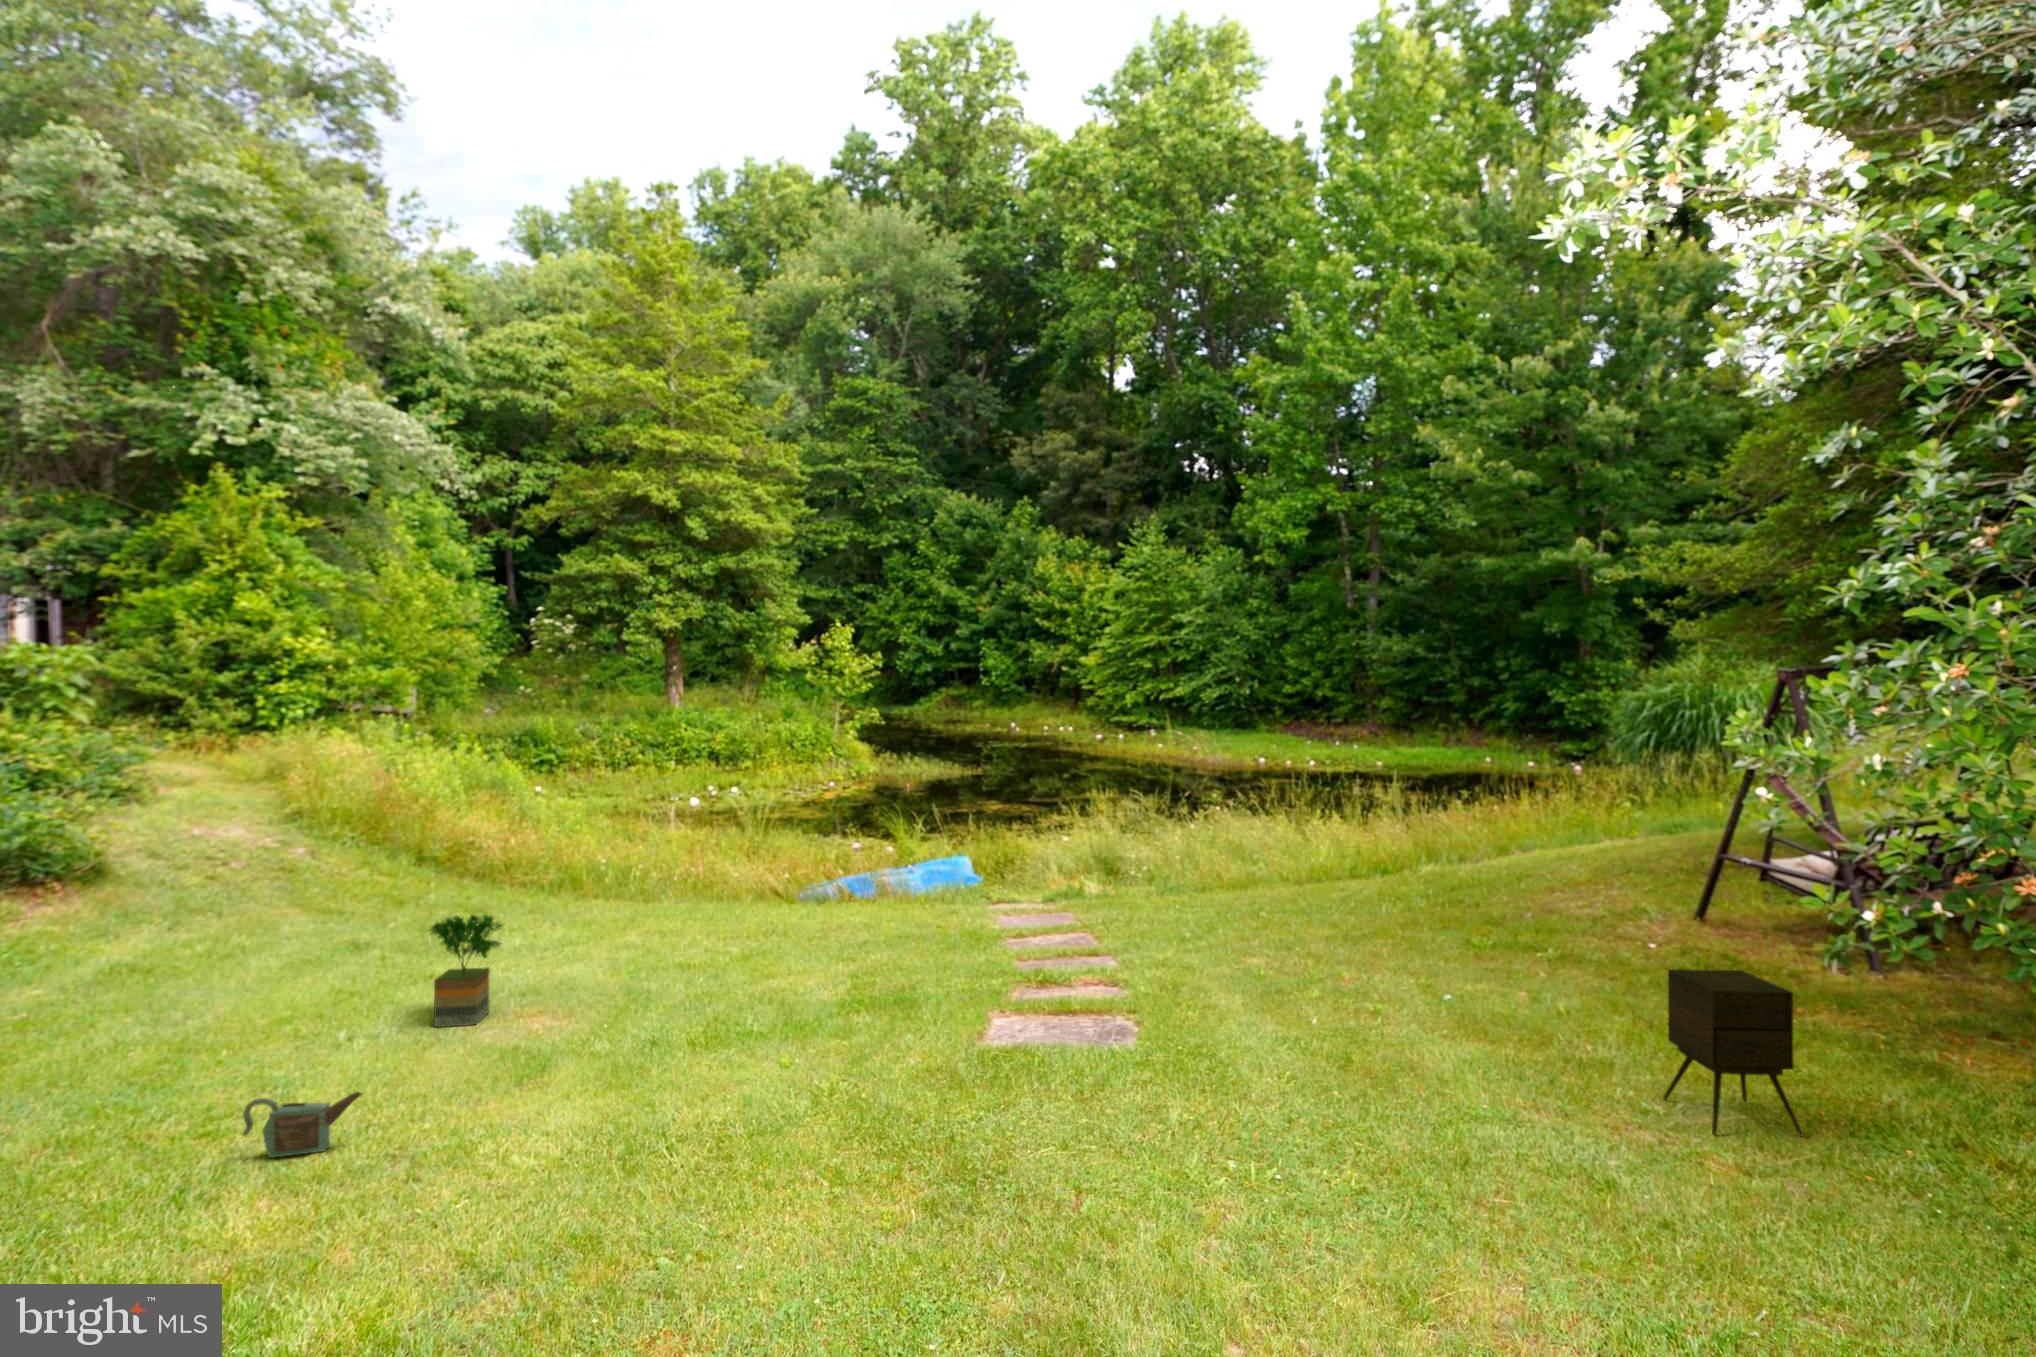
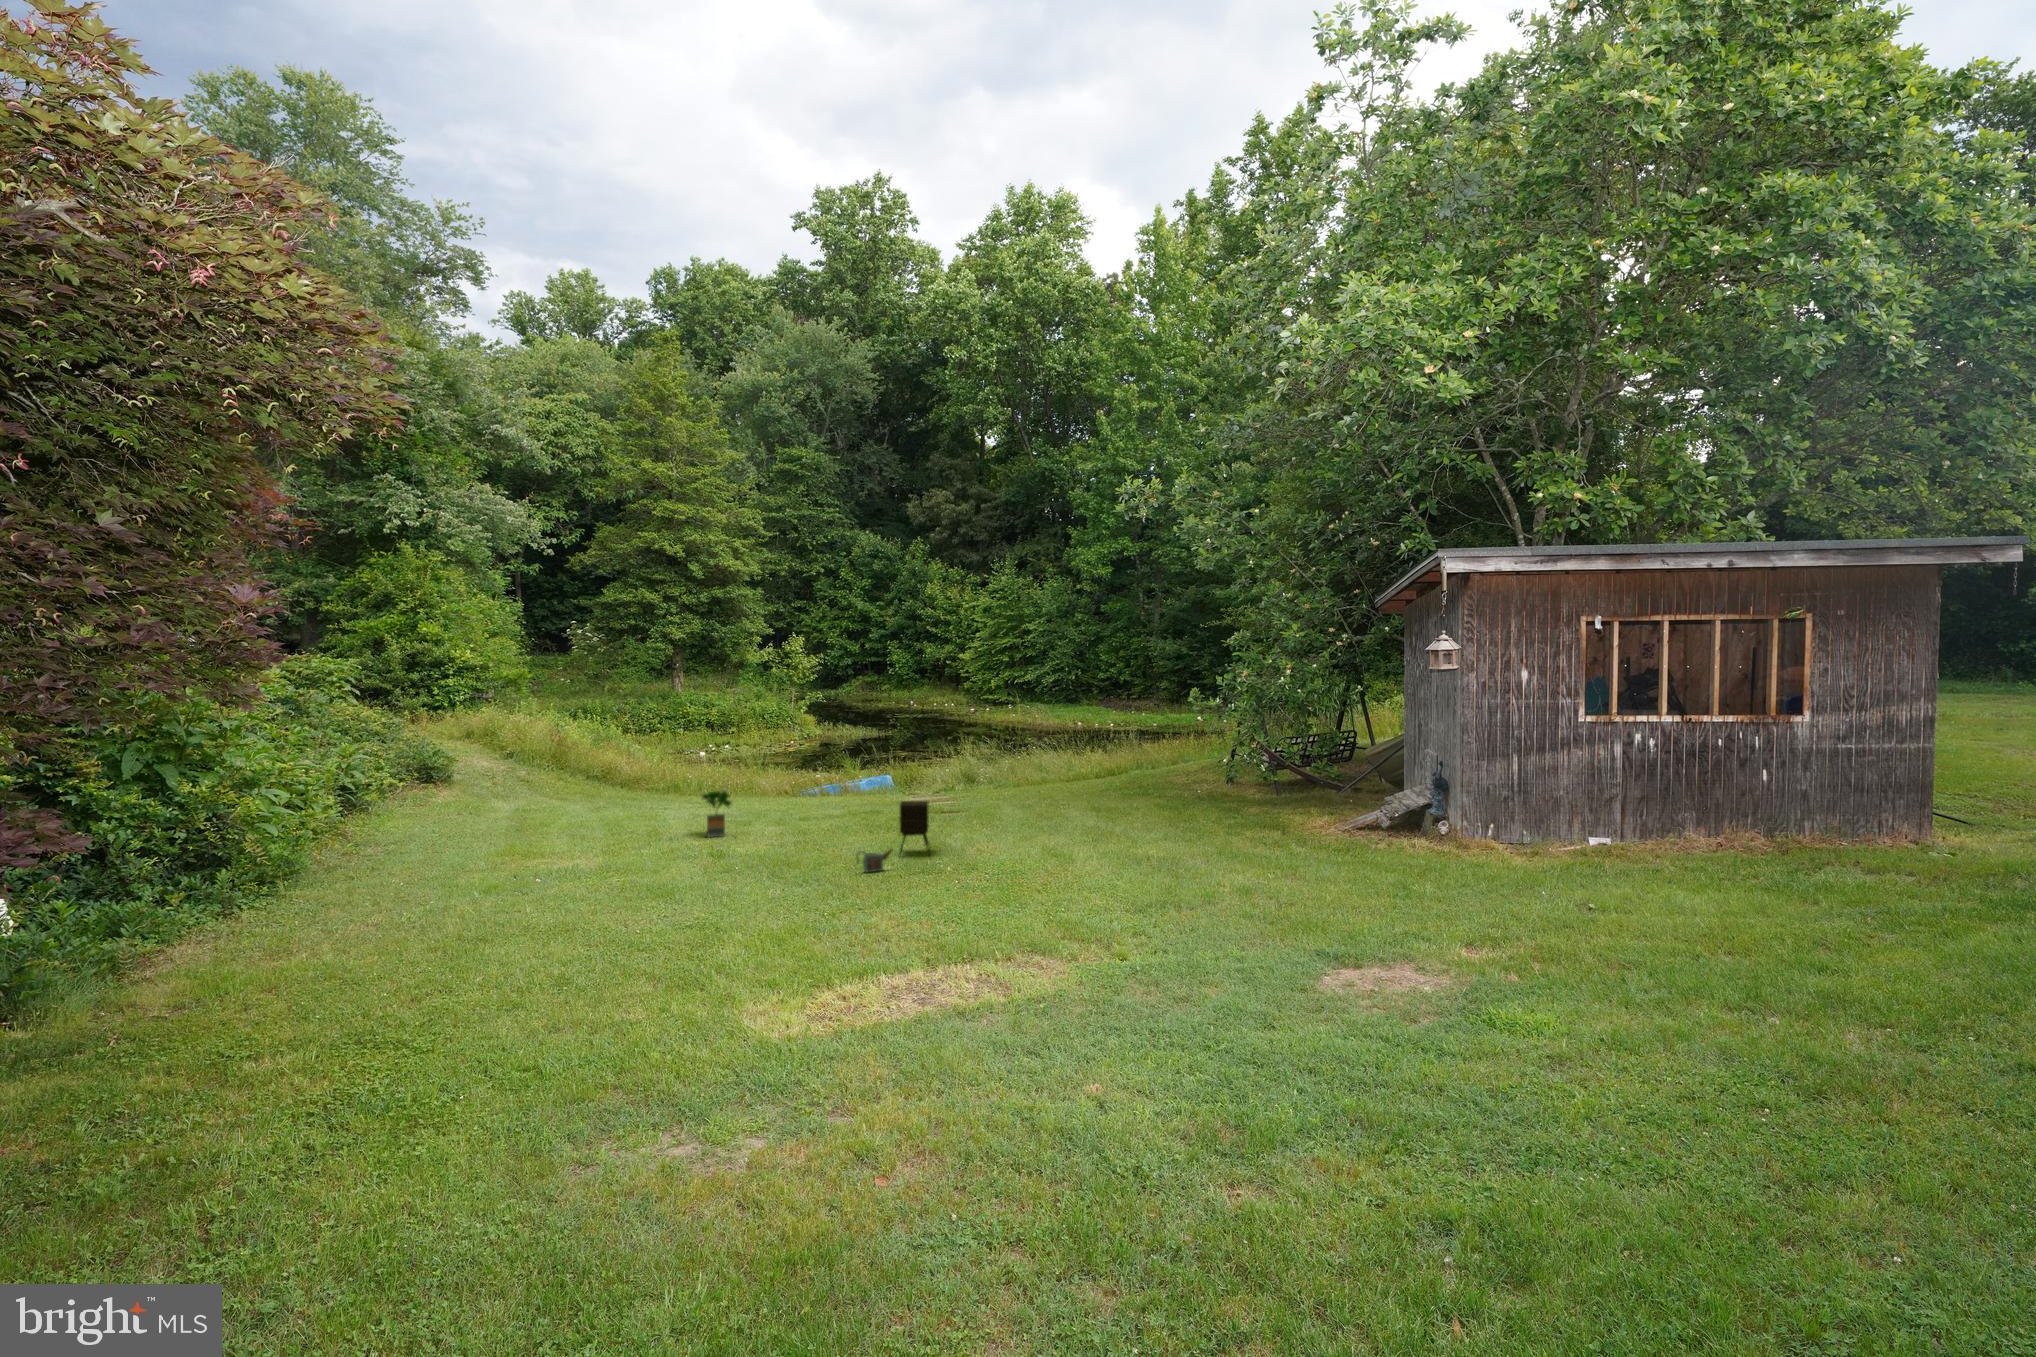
side table: present [1664,969,1804,1136] -> present [900,801,929,849]
watering can: present [242,1092,362,1158] -> present [856,849,892,872]

